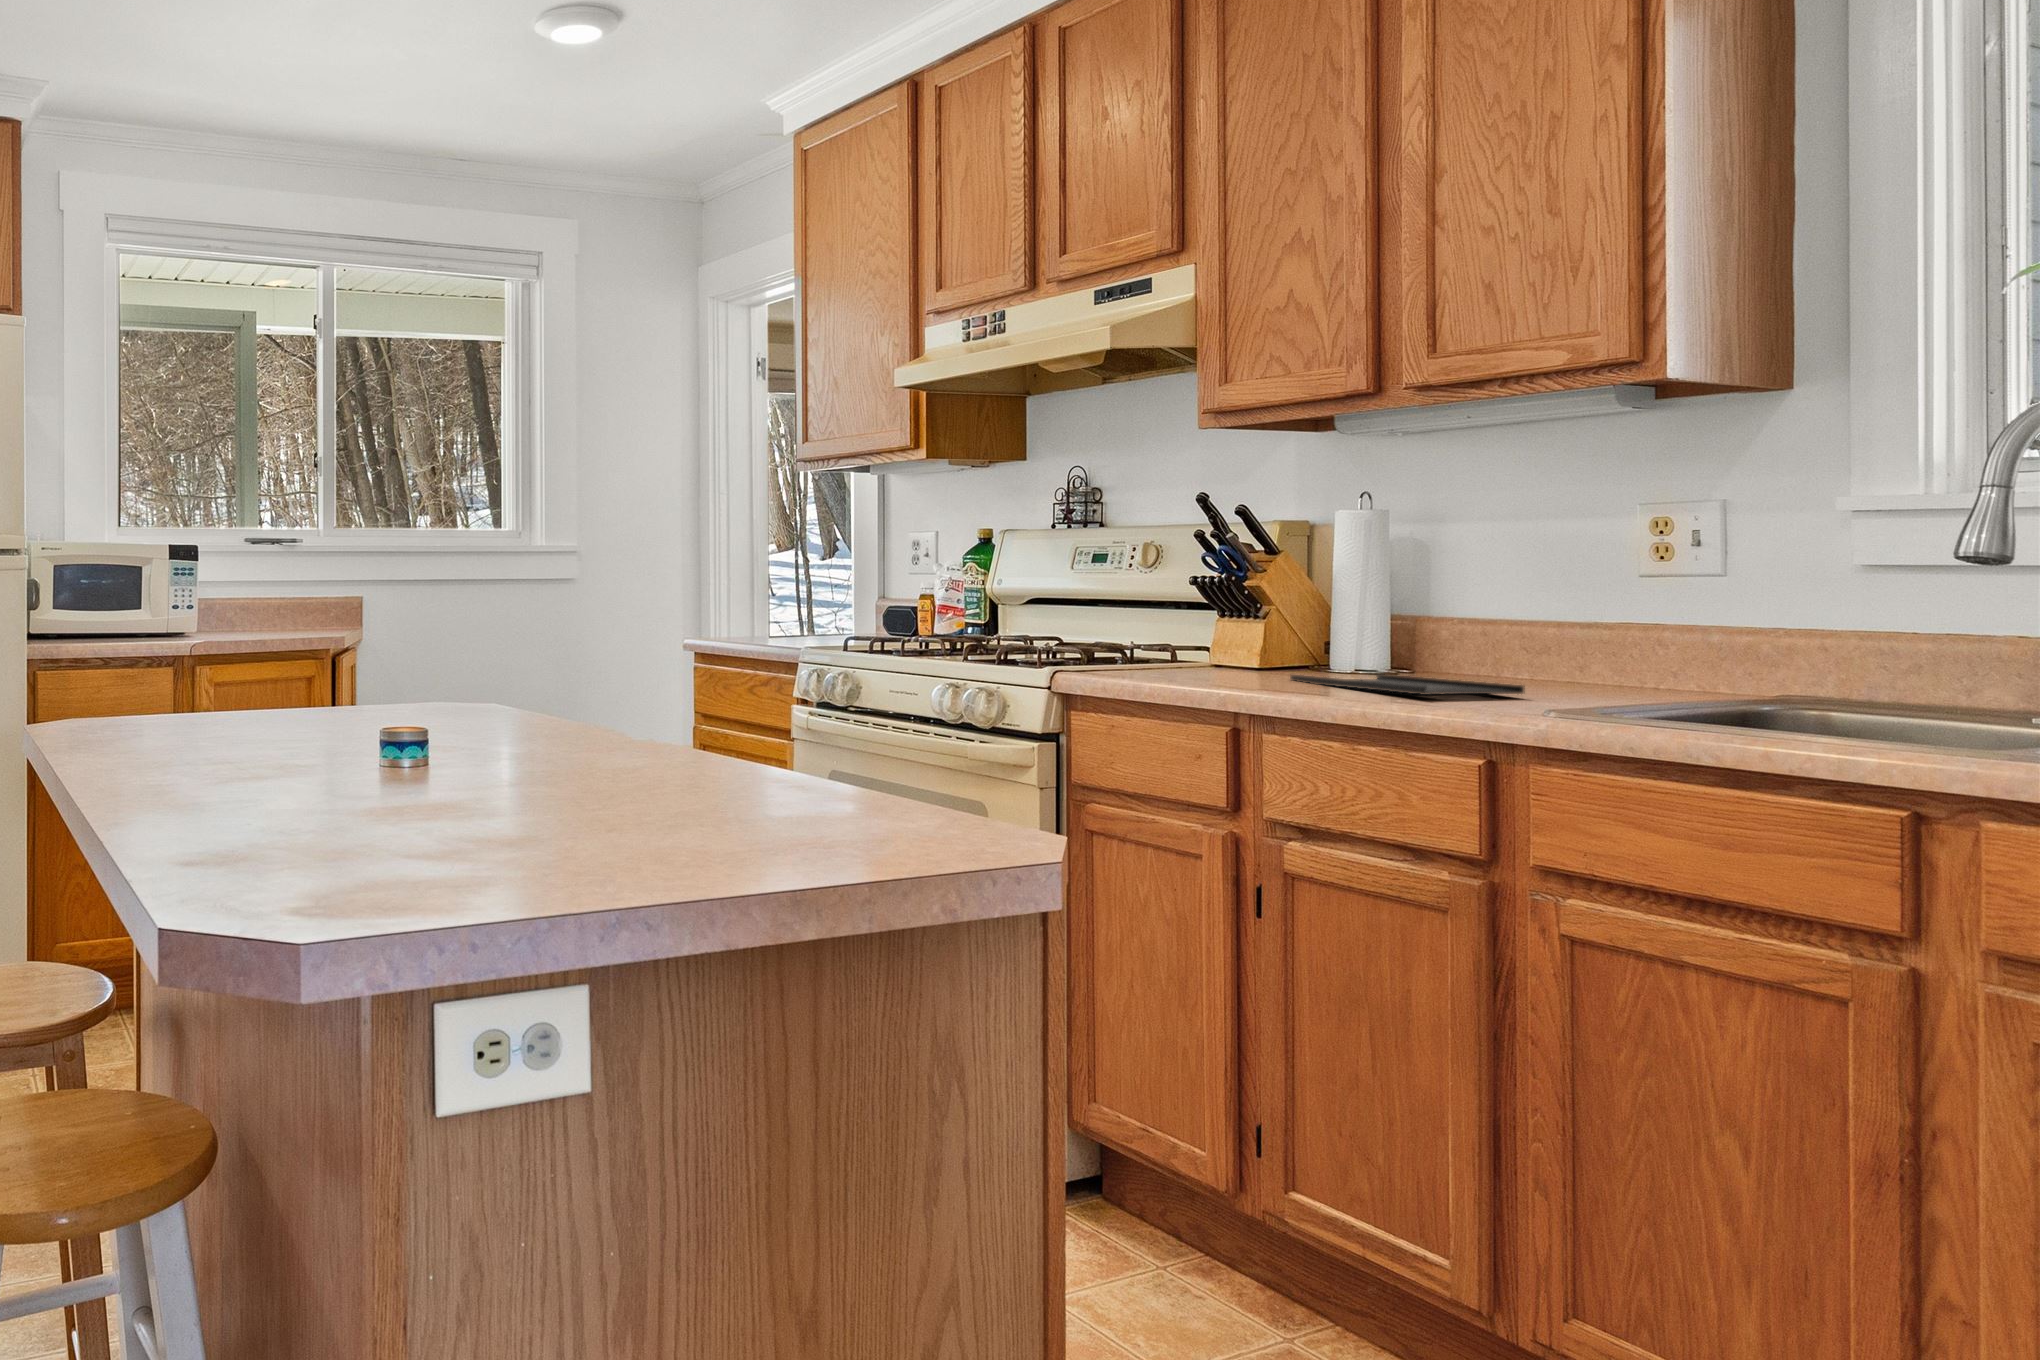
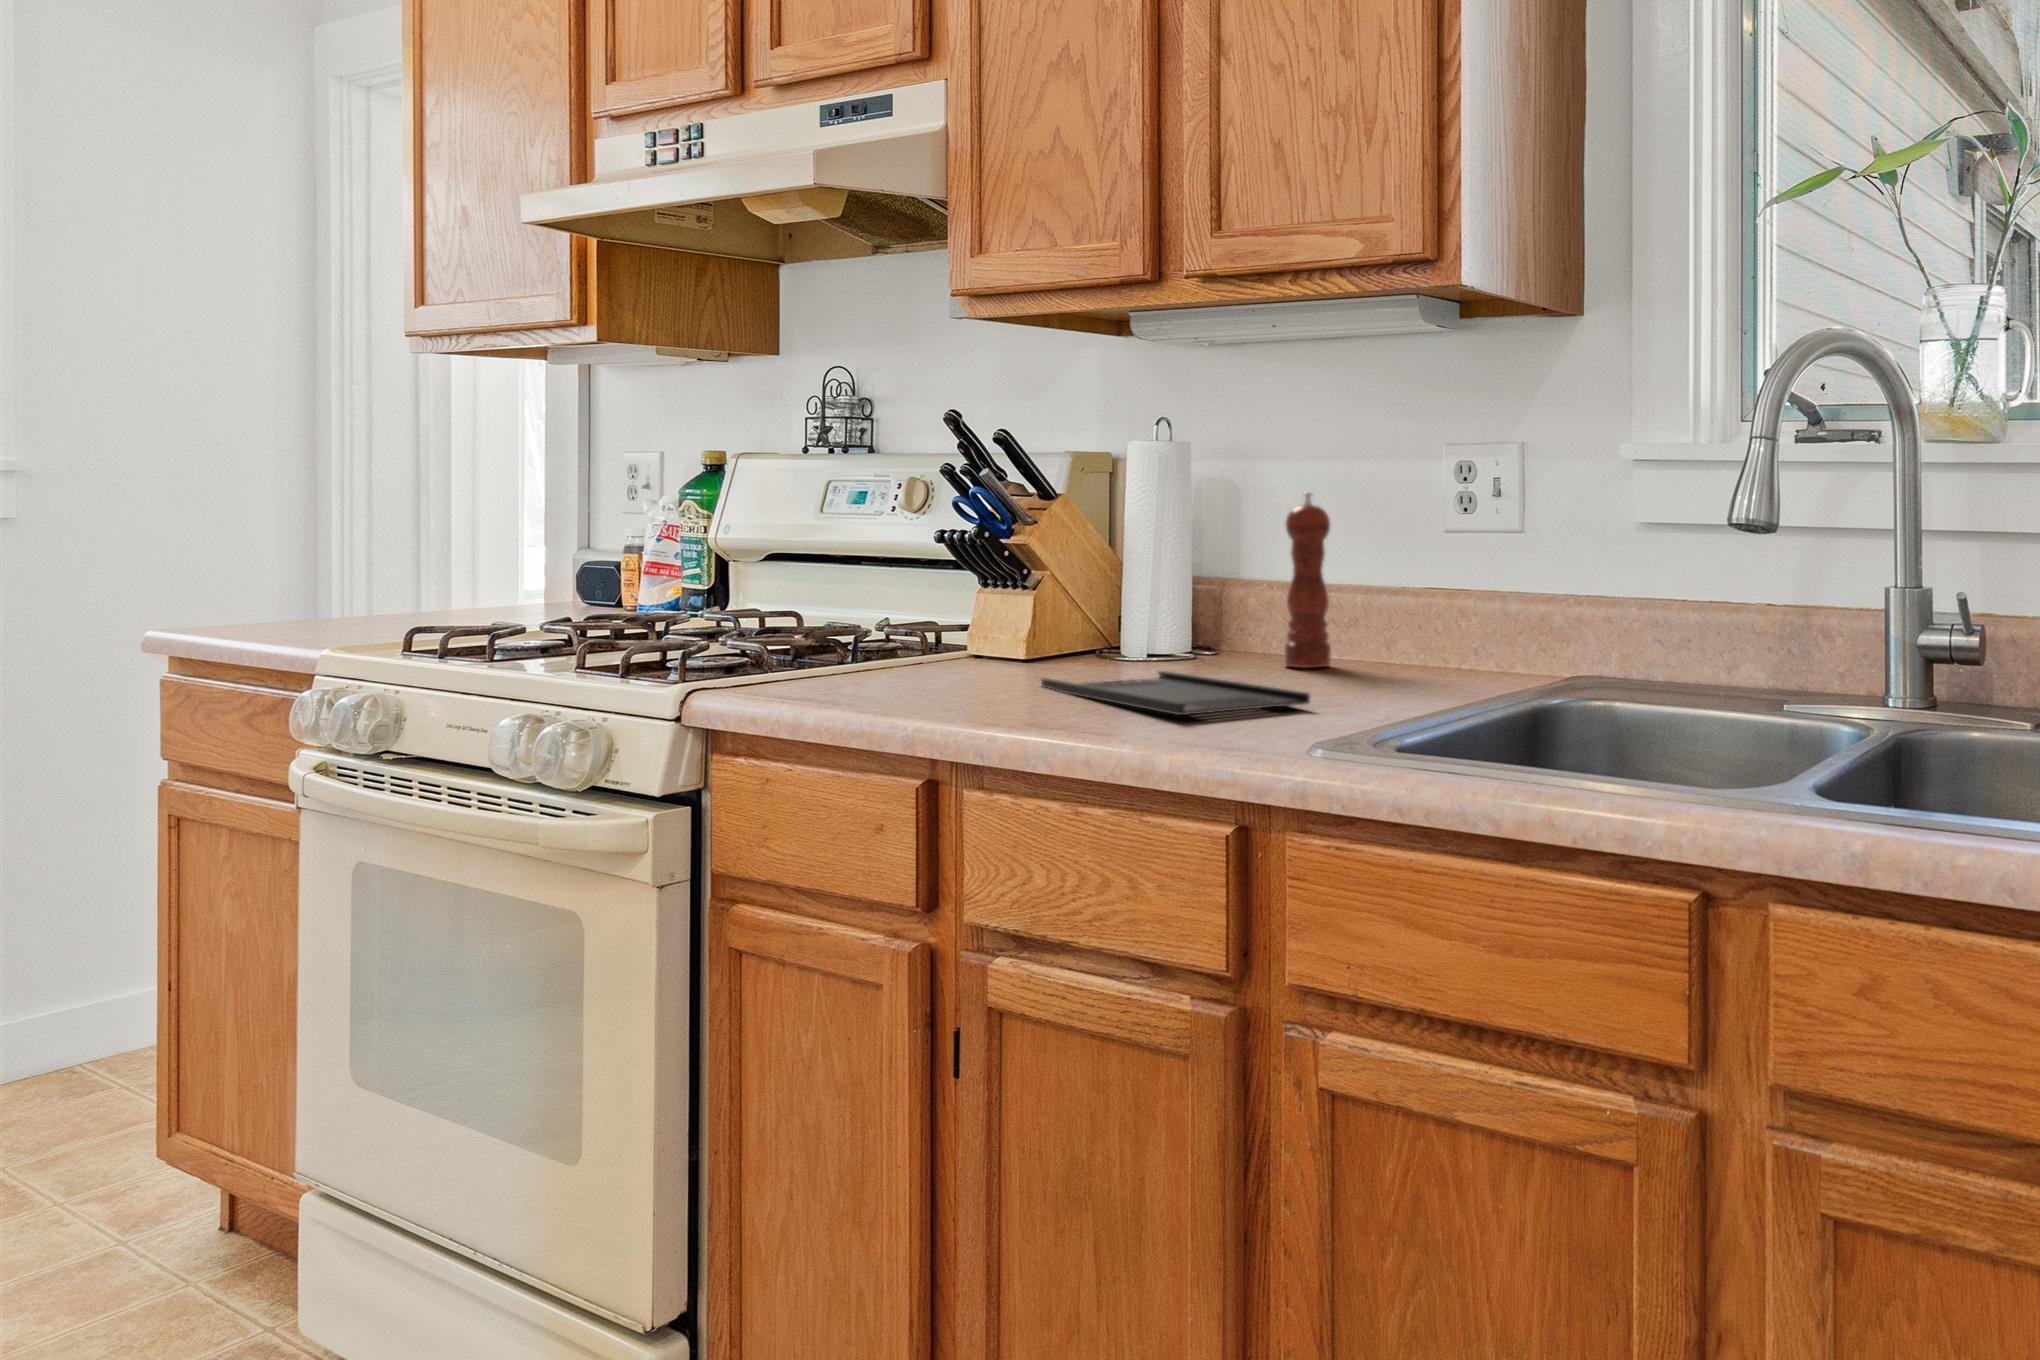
pepper mill: none [1480,540,1523,677] -> present [1285,493,1331,668]

